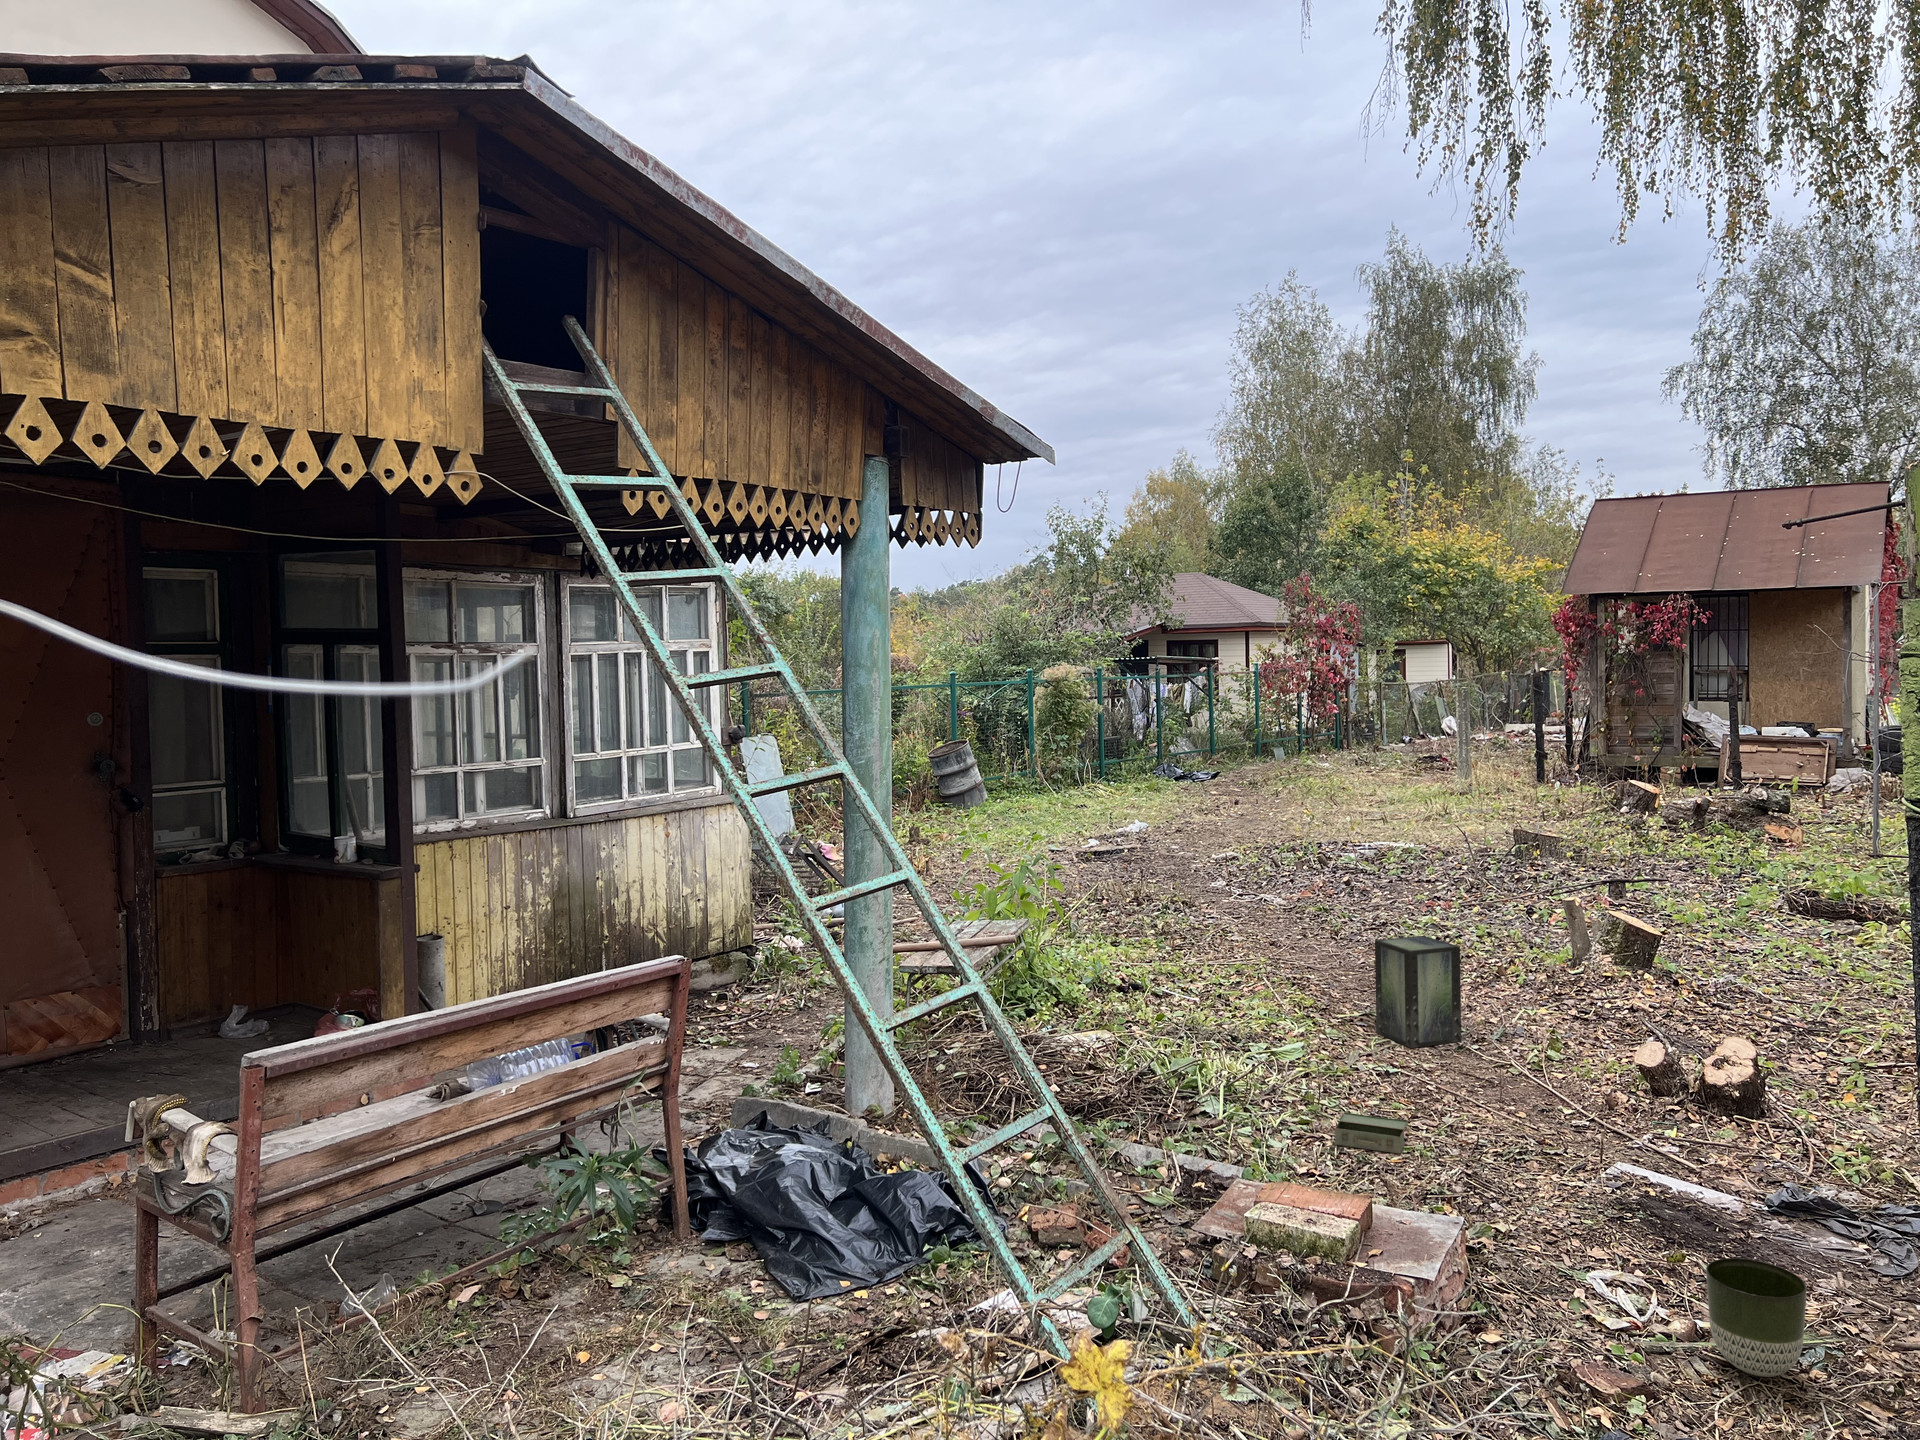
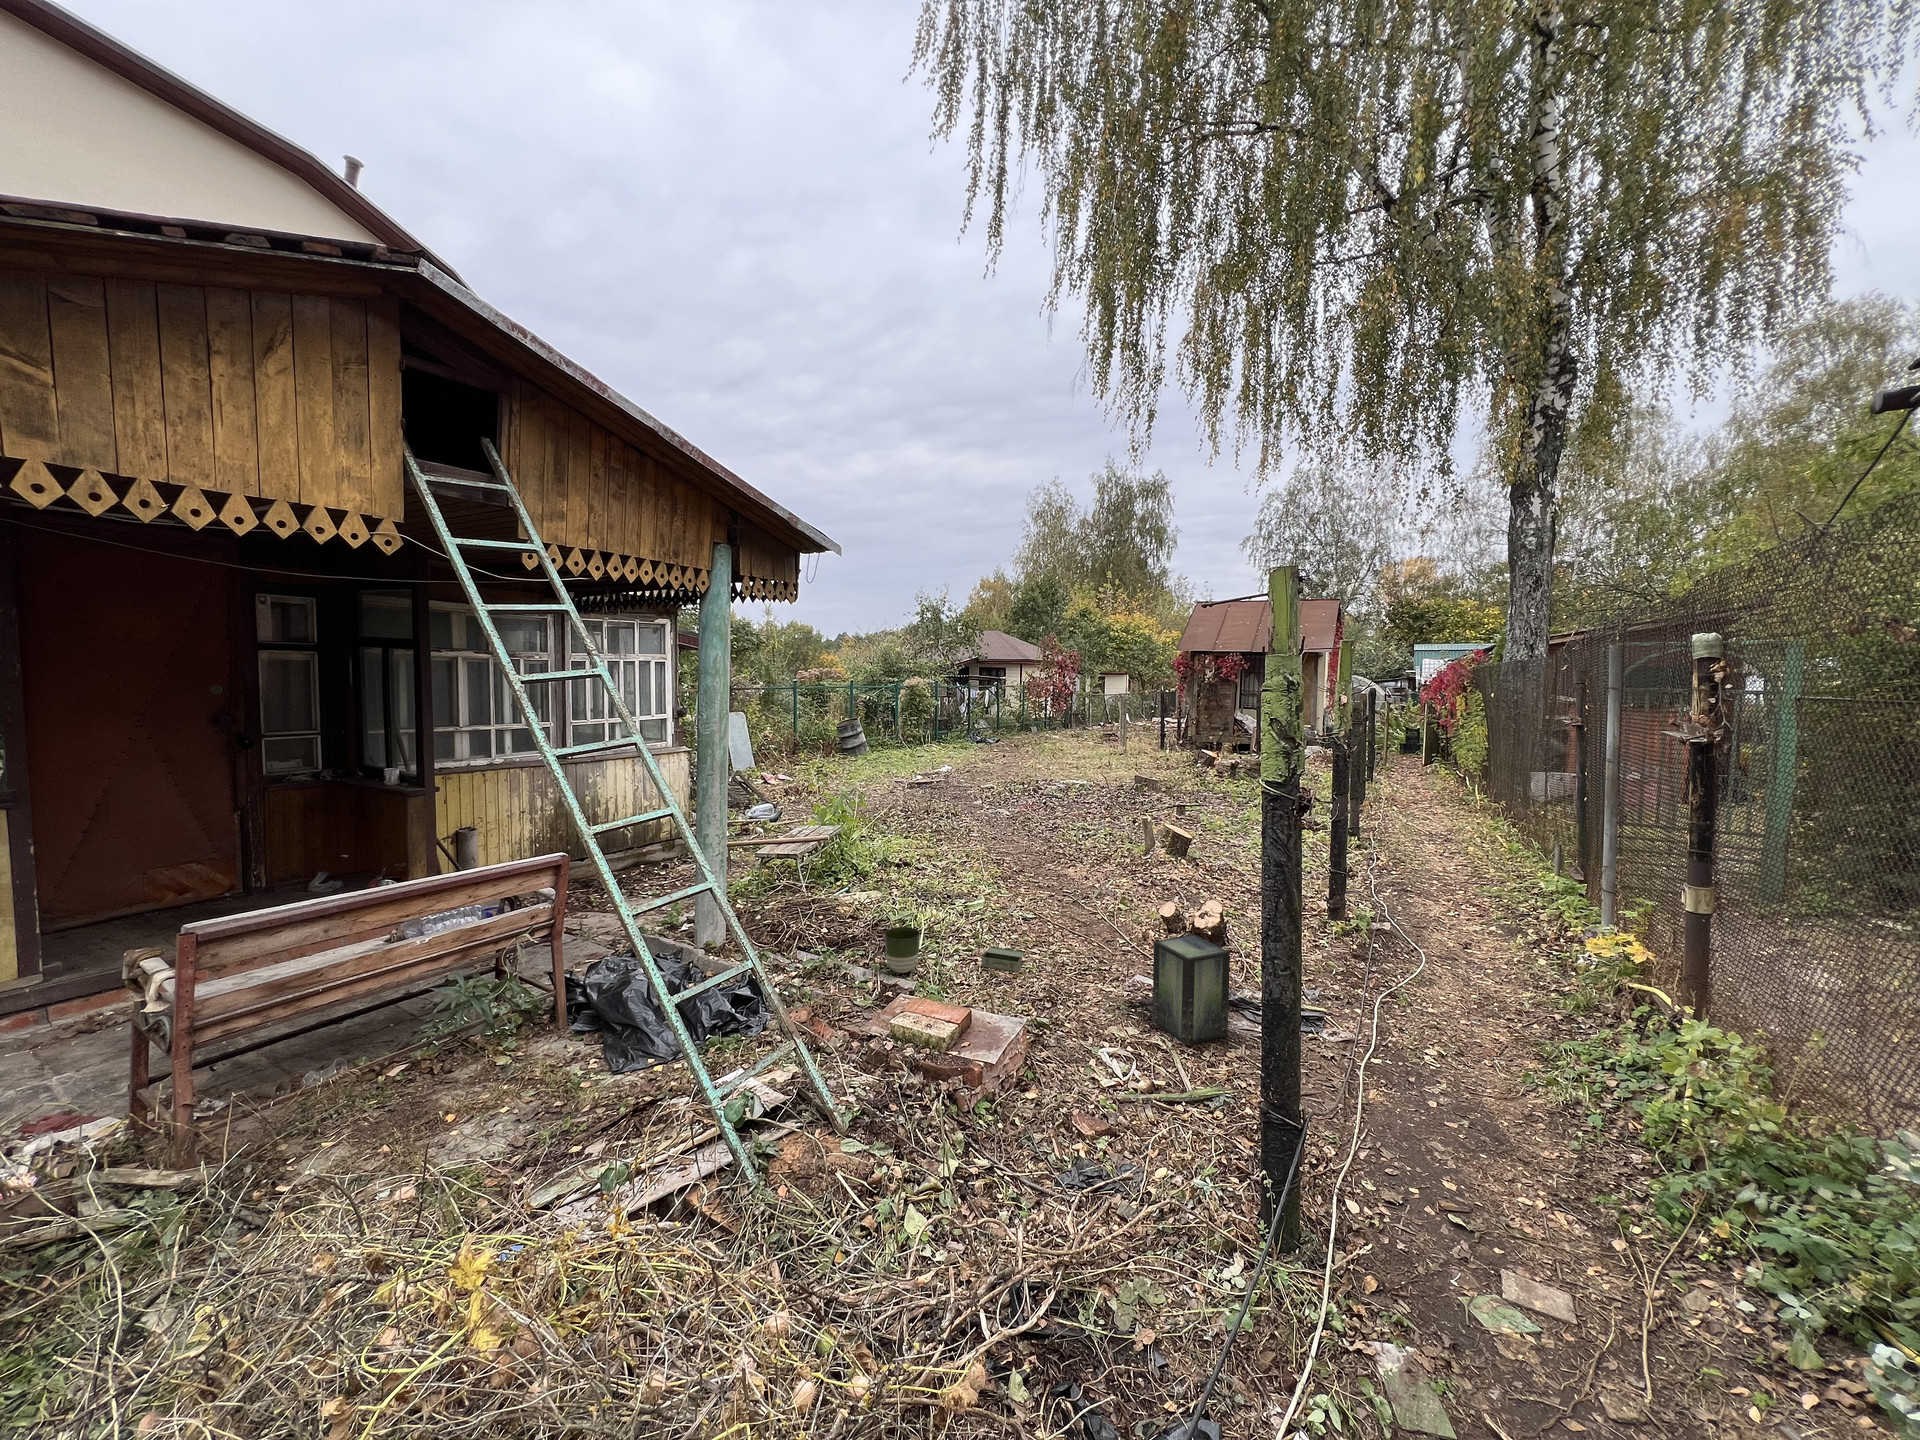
storage box: present [1375,936,1461,1048] -> present [1152,935,1230,1046]
planter: present [1706,1258,1807,1377] -> present [885,927,920,973]

